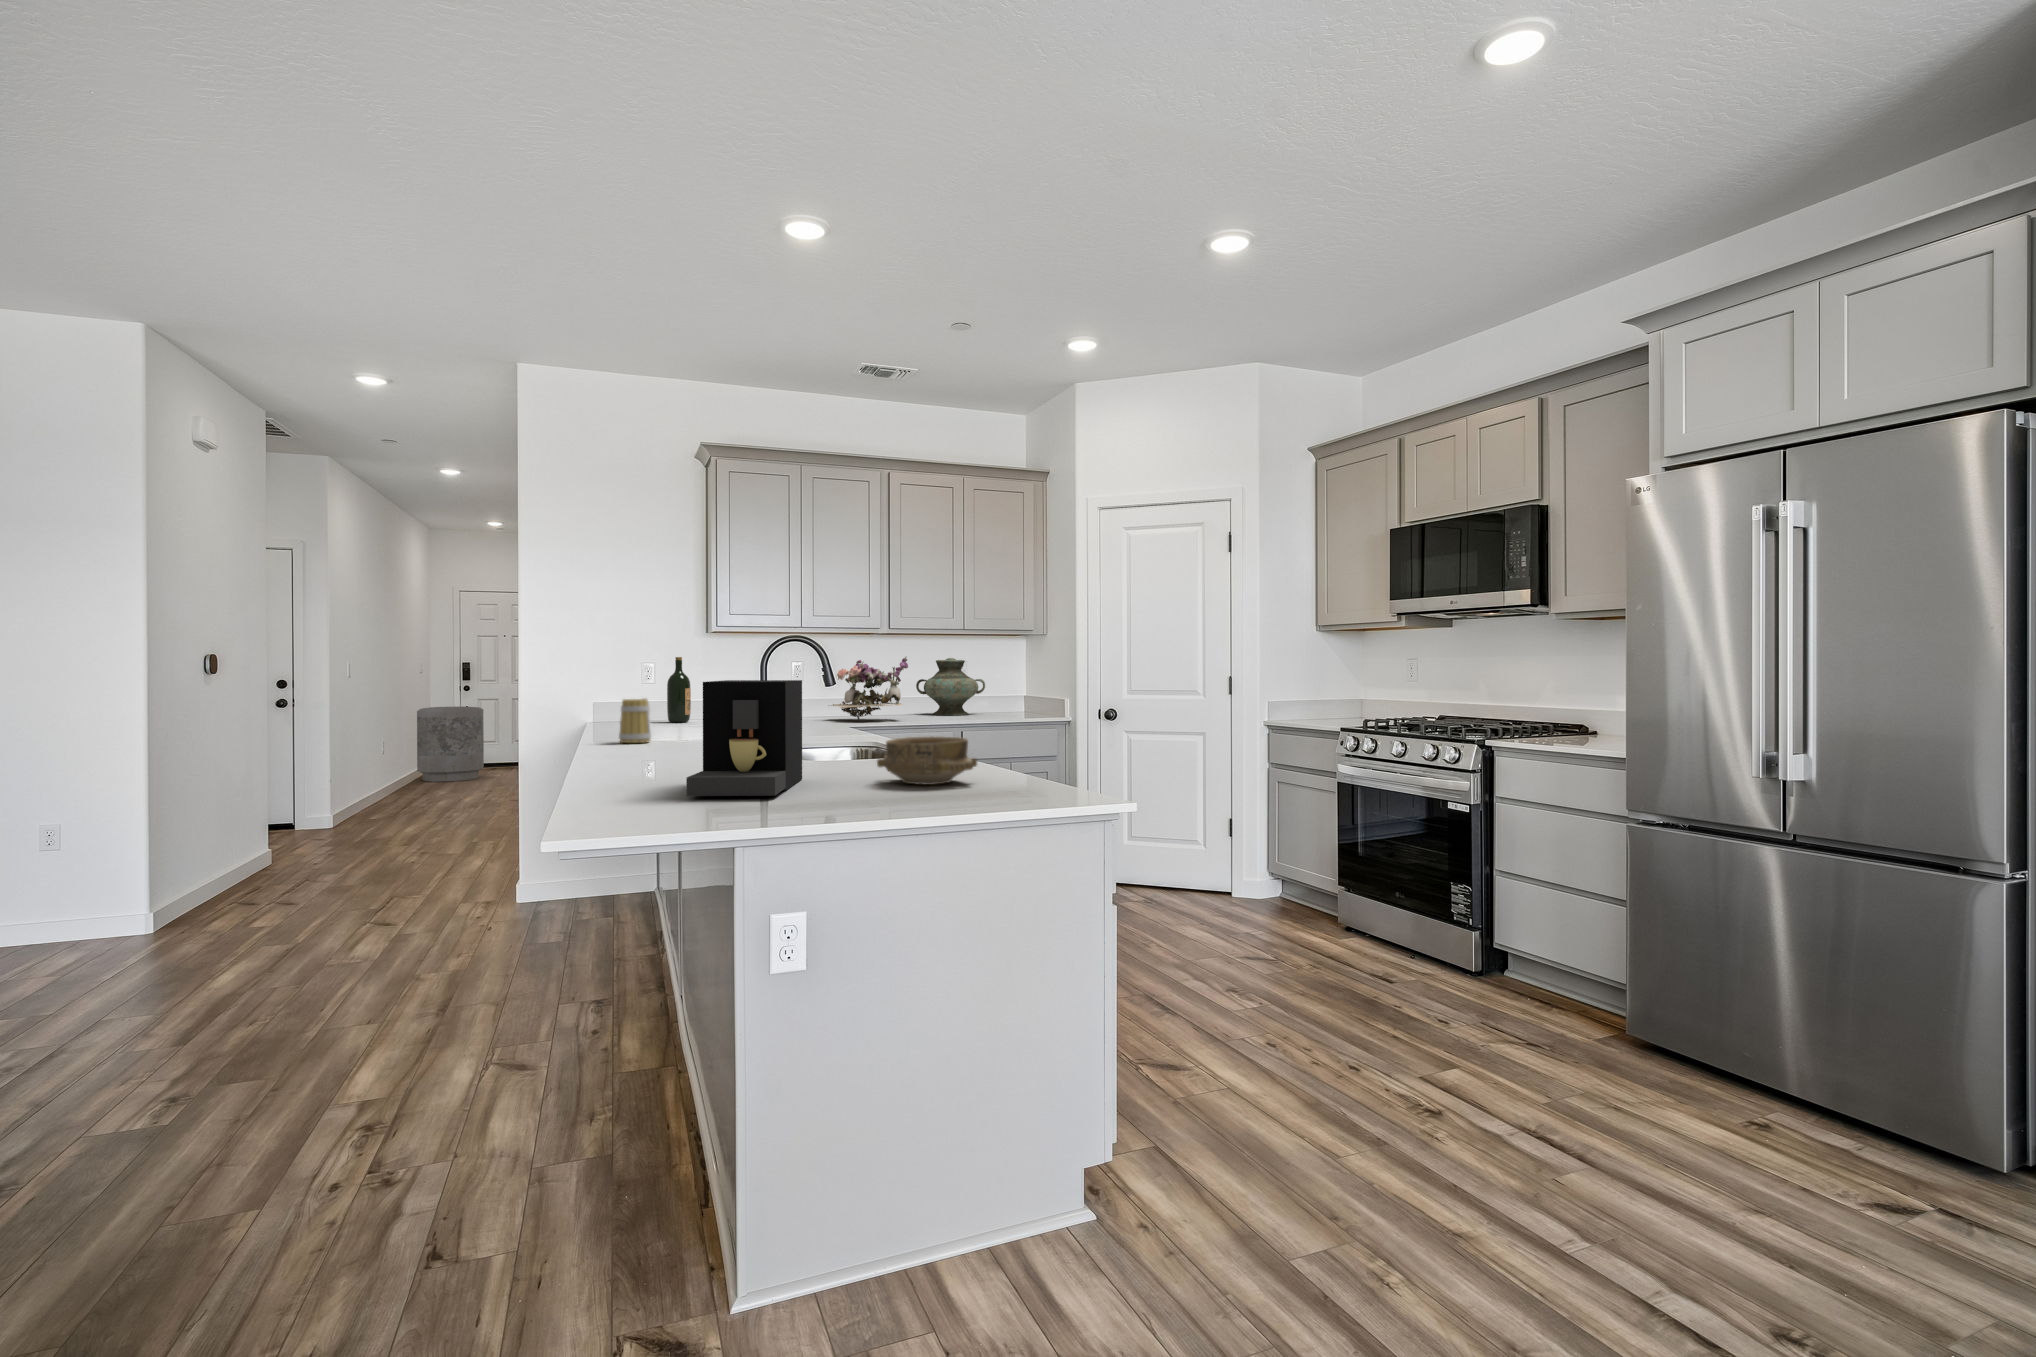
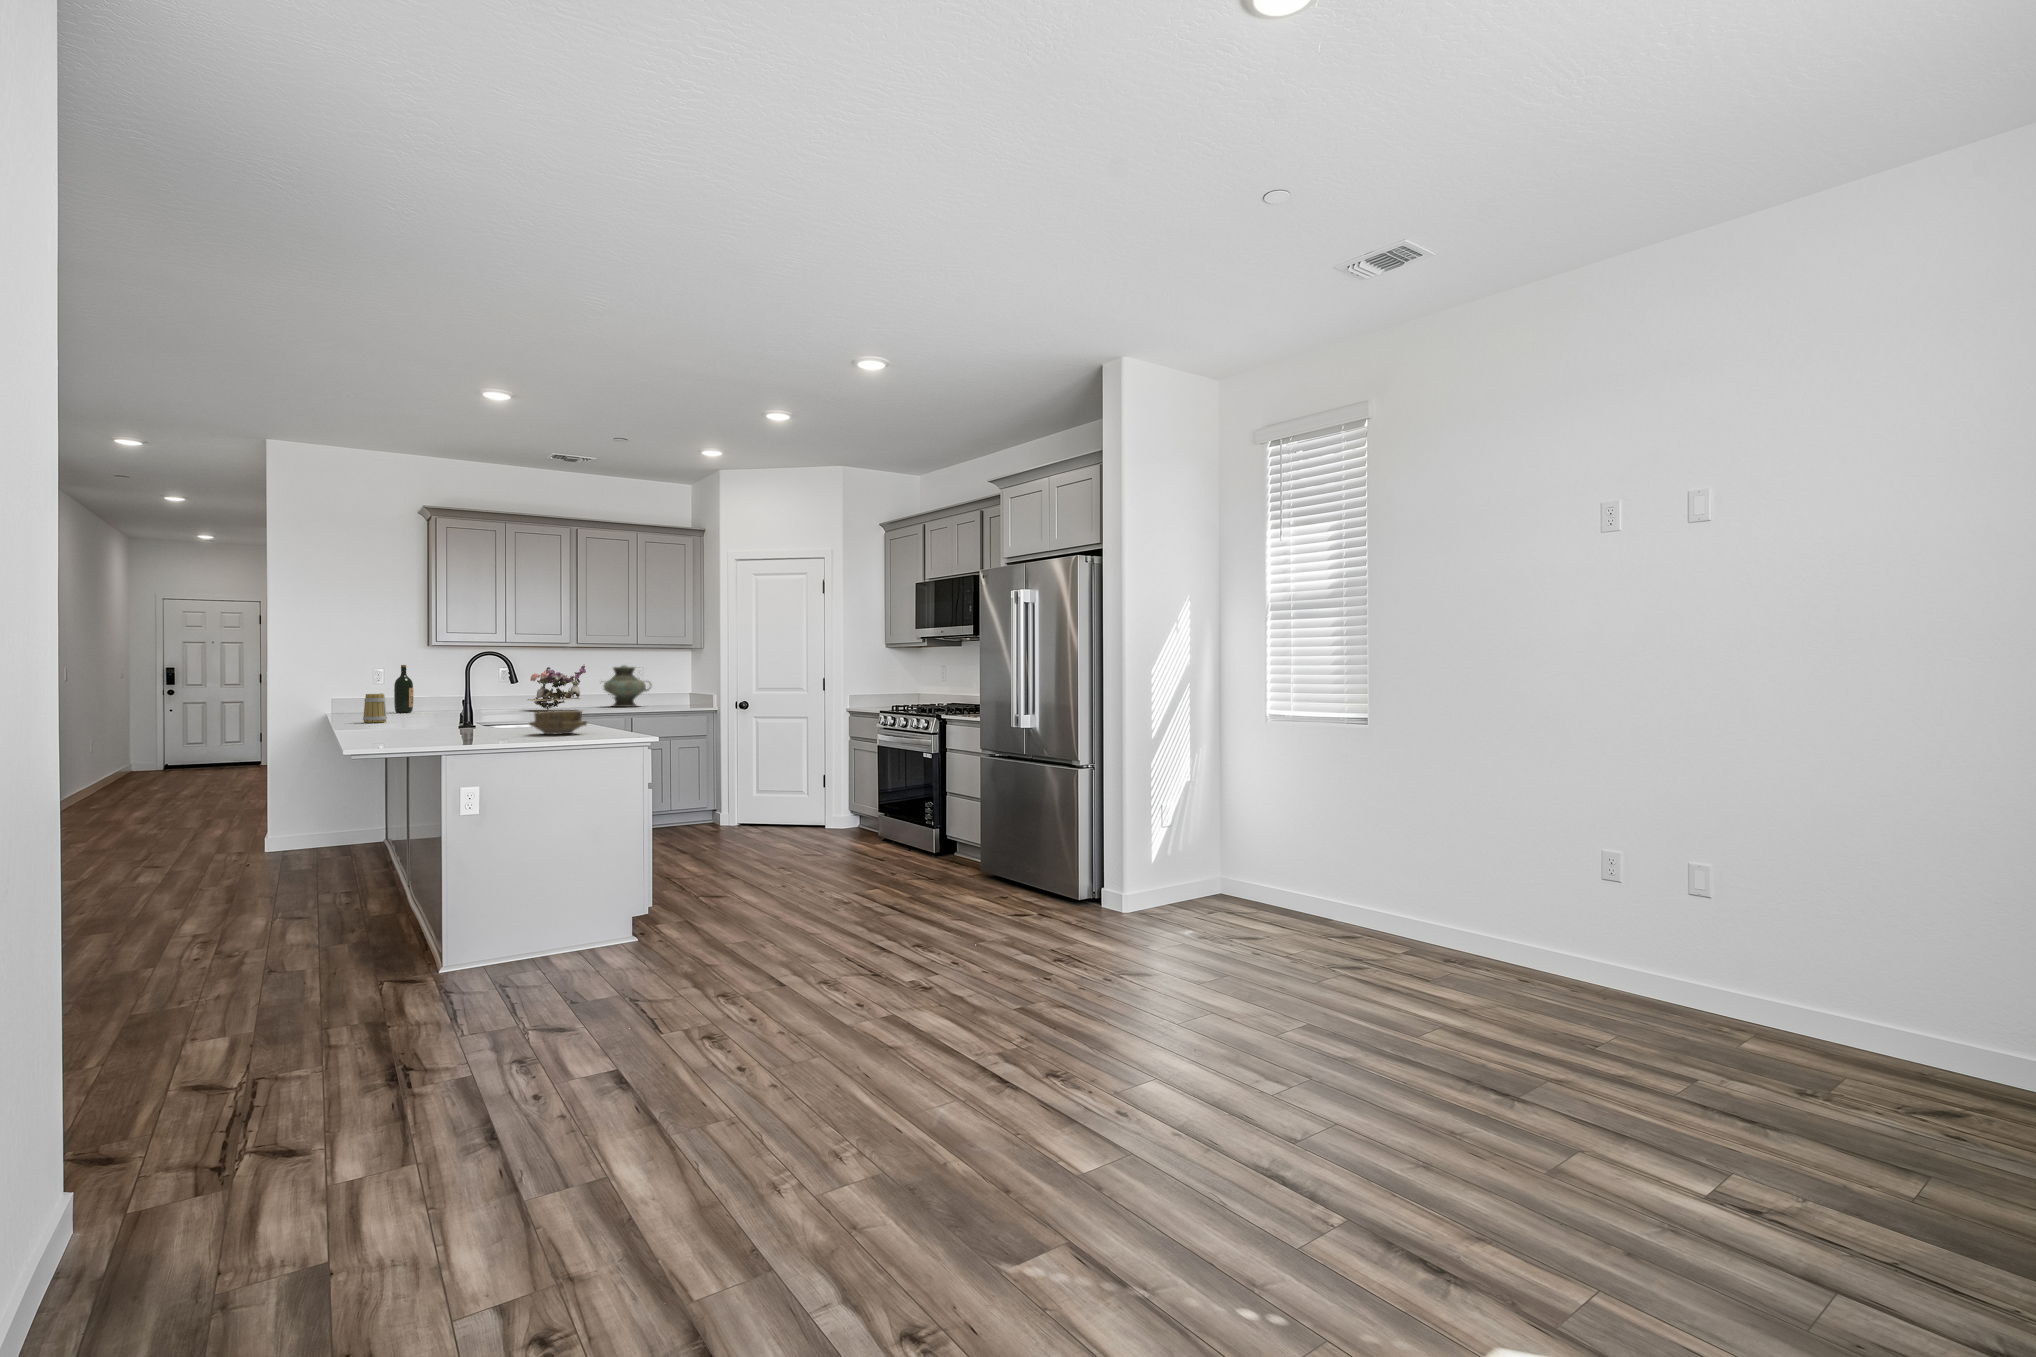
coffee maker: present [686,680,802,796] -> none [418,680,486,739]
trash can: present [417,707,484,782] -> none [121,709,192,780]

